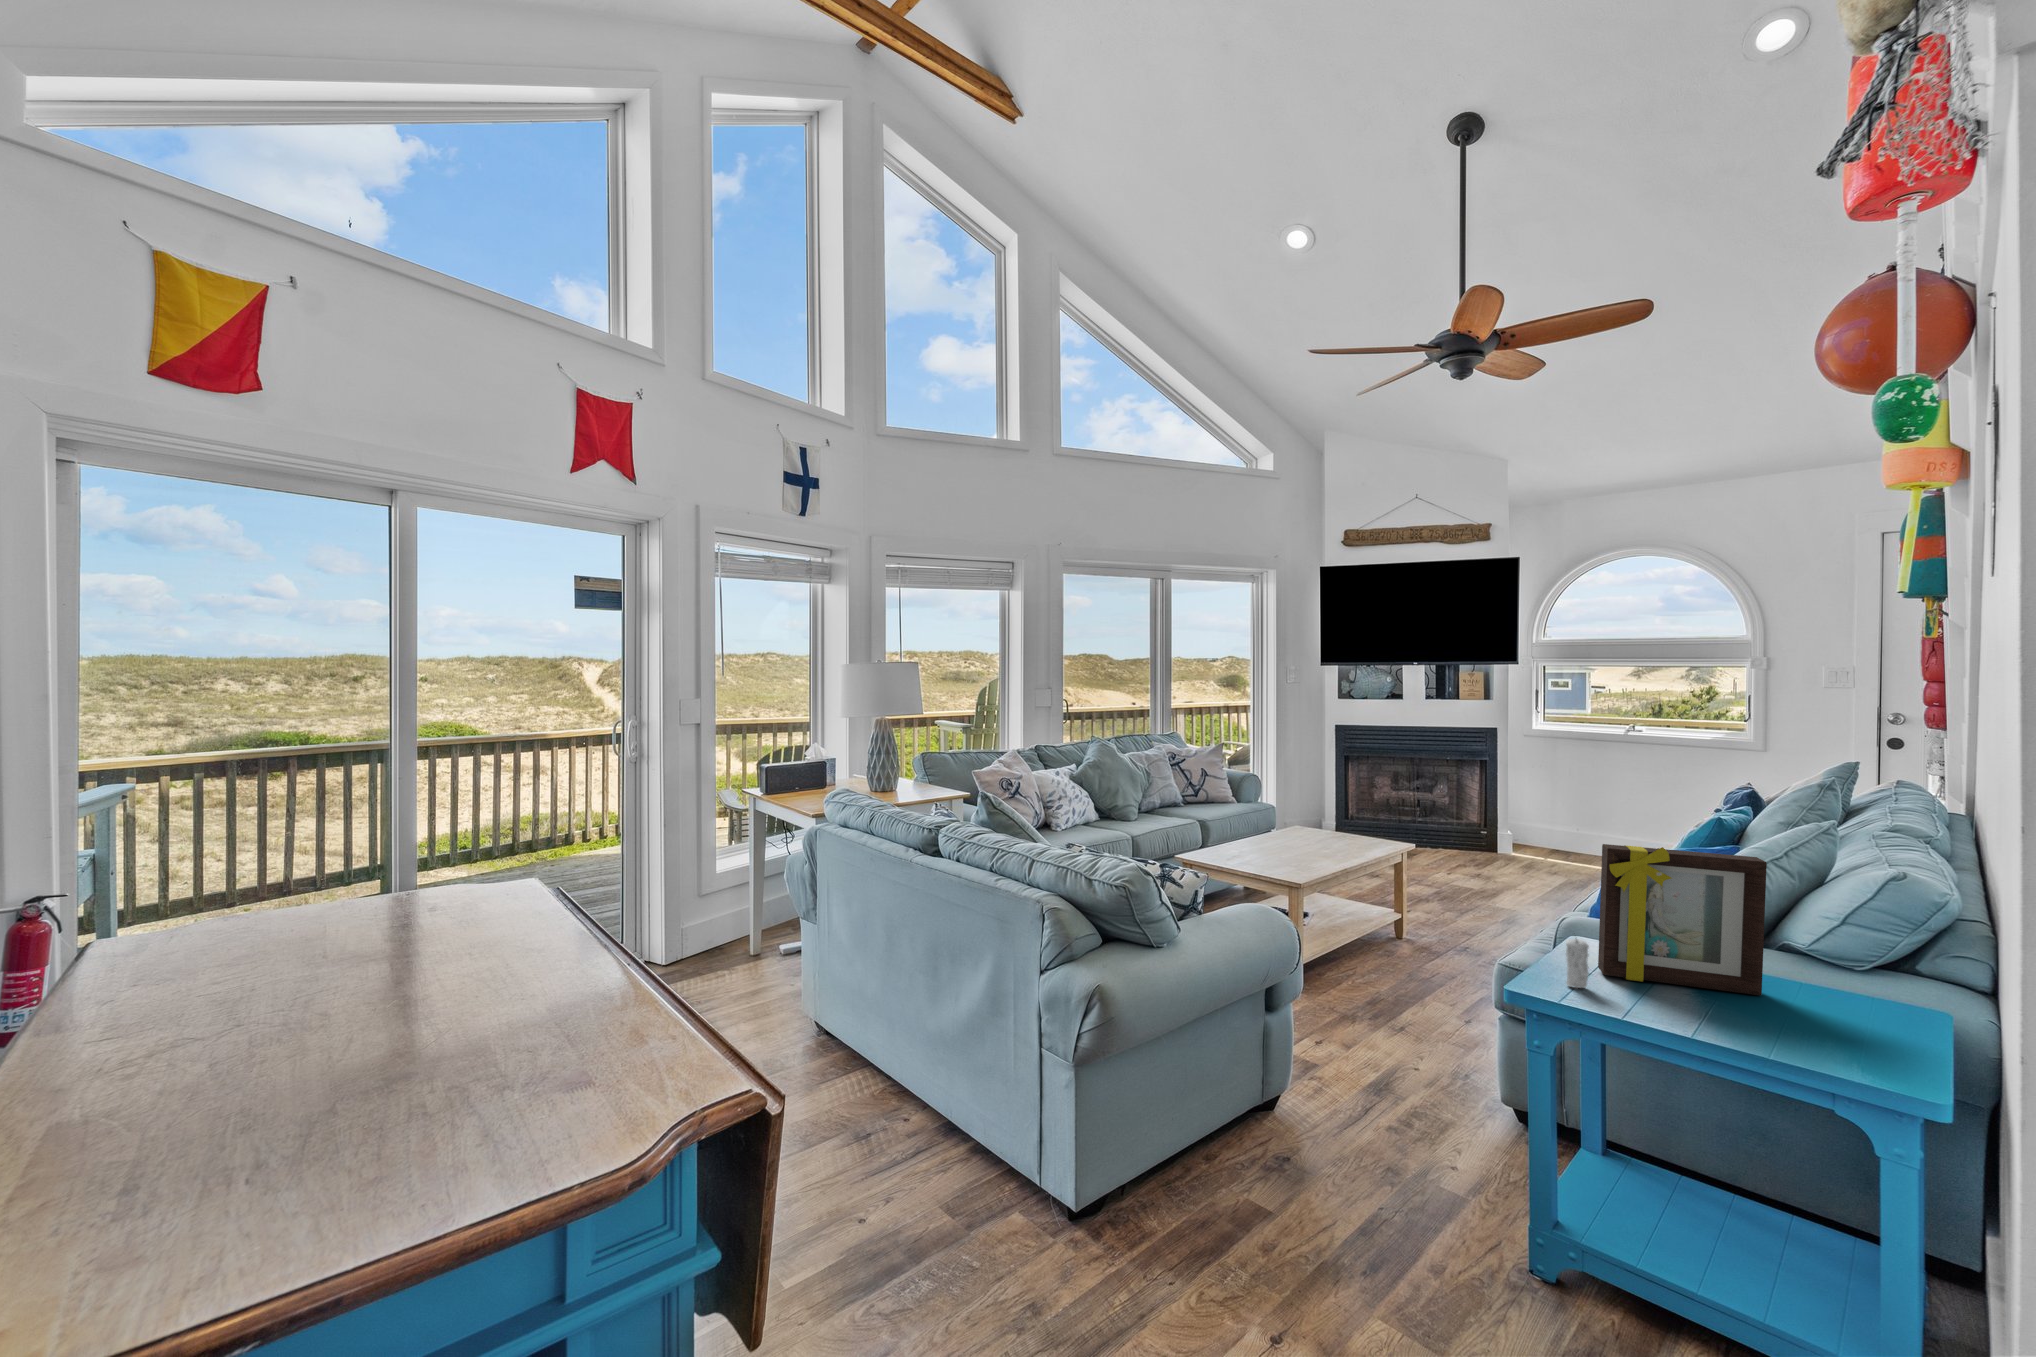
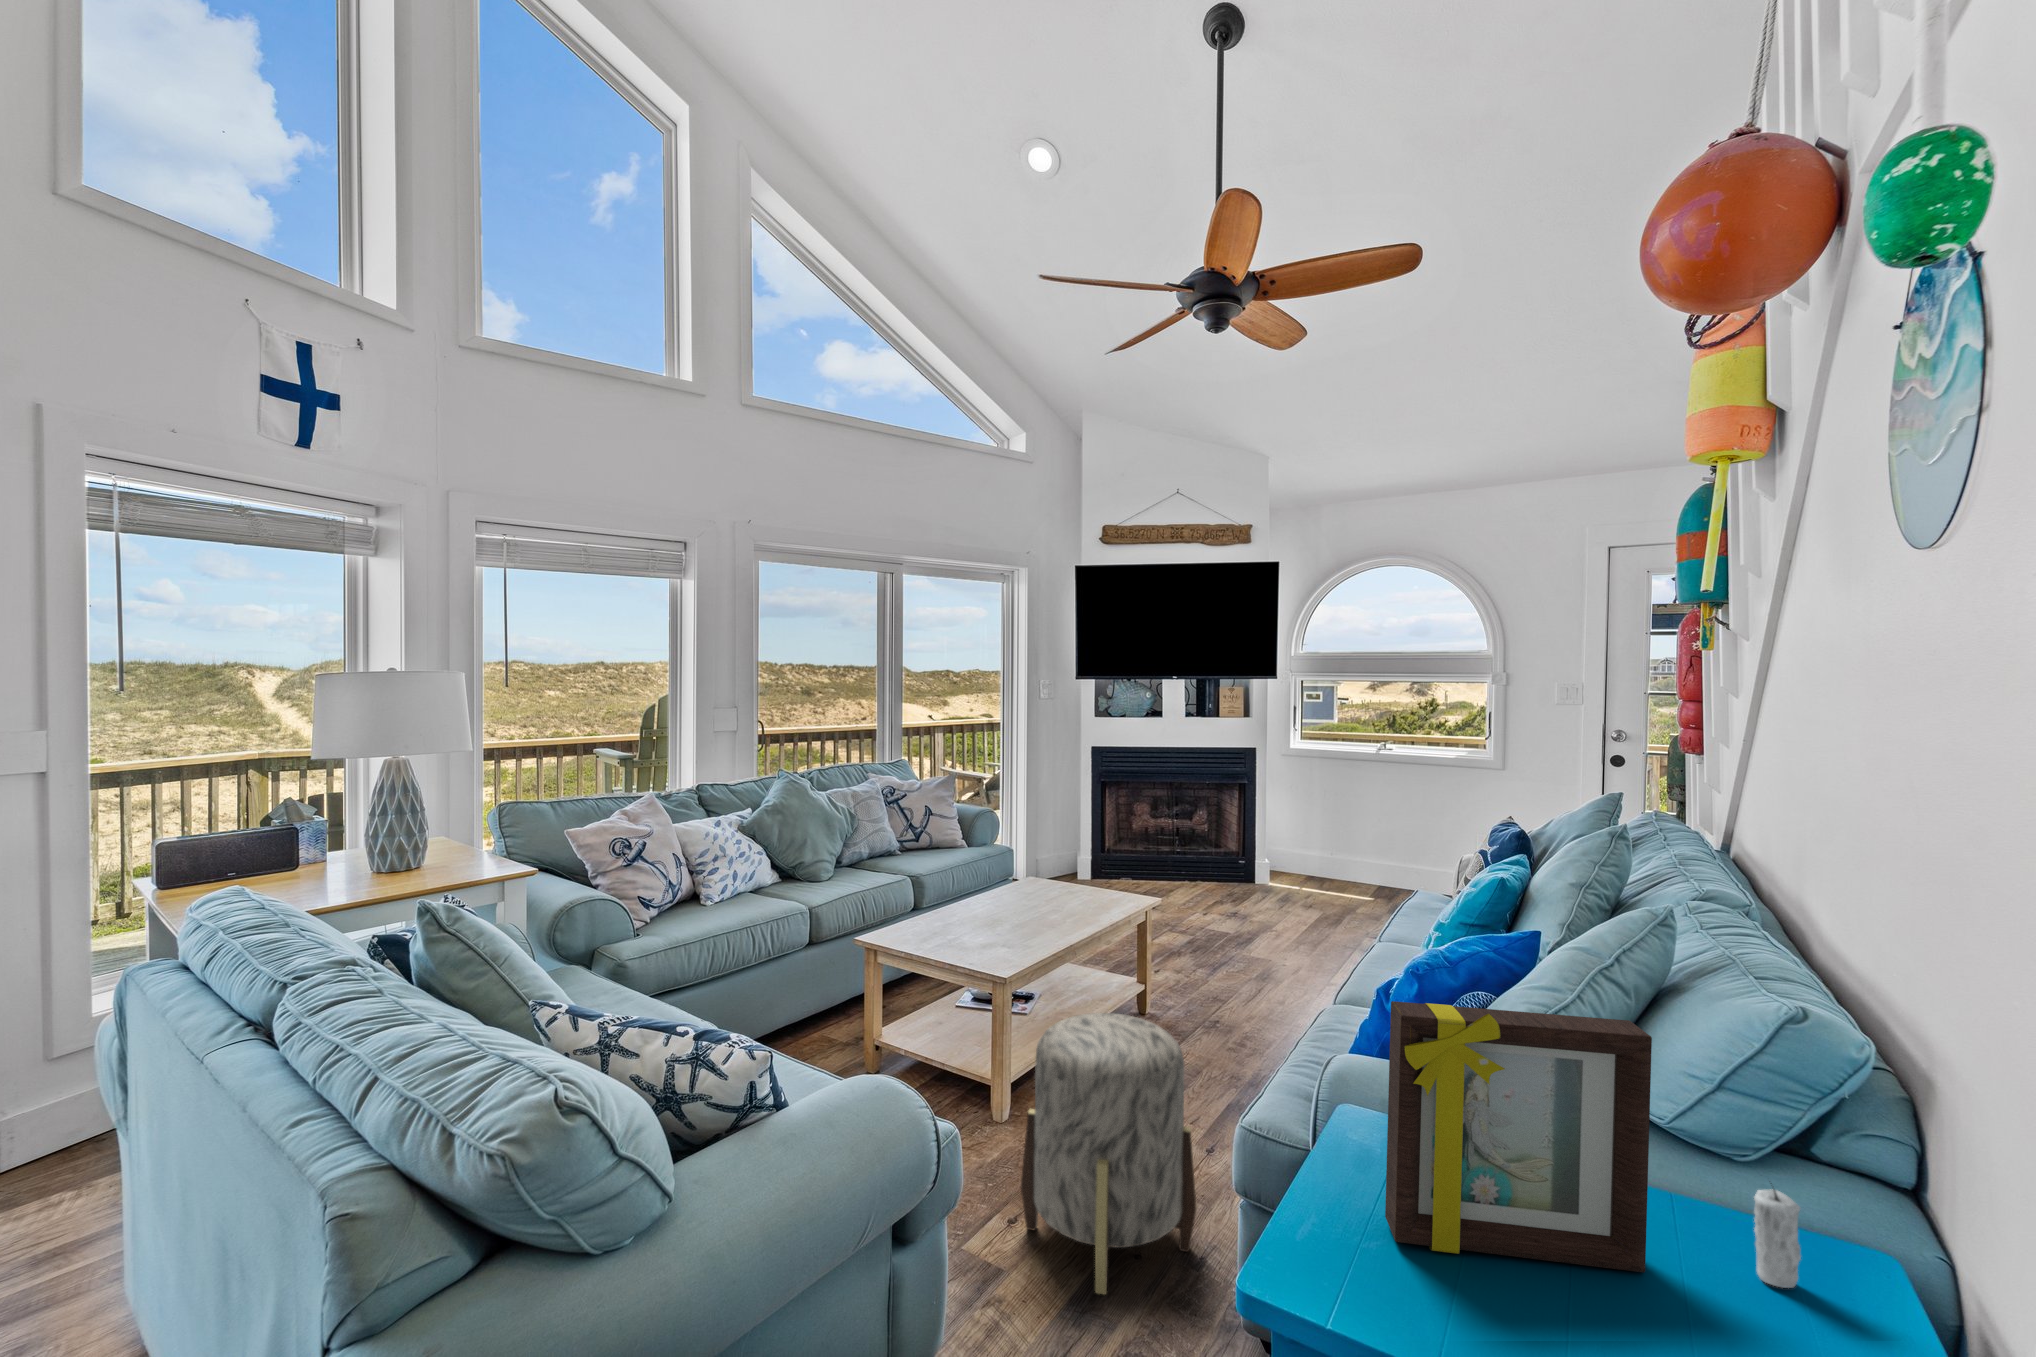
ottoman: none [1328,900,1462,1077] -> present [1021,1013,1197,1294]
candle: present [1566,939,1589,988] -> present [1754,1183,1801,1288]

